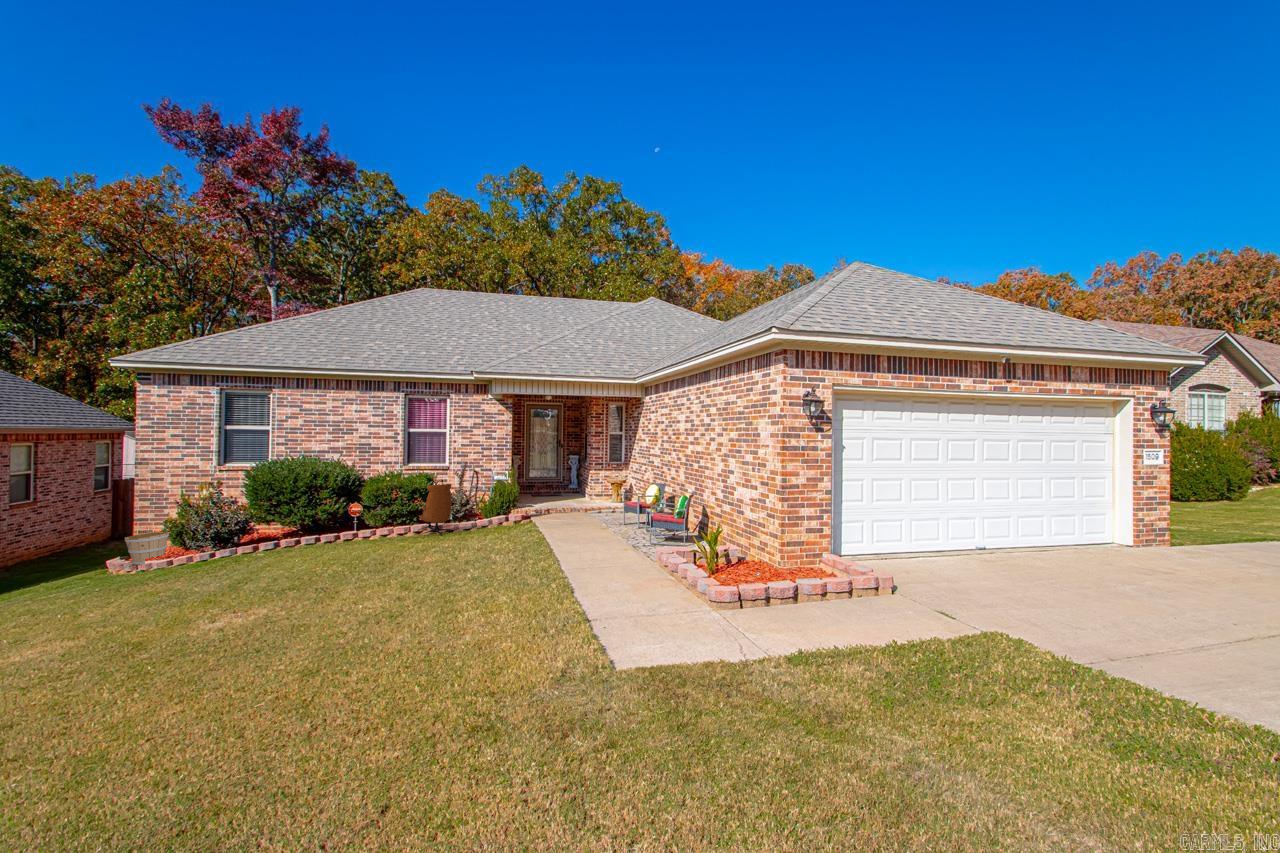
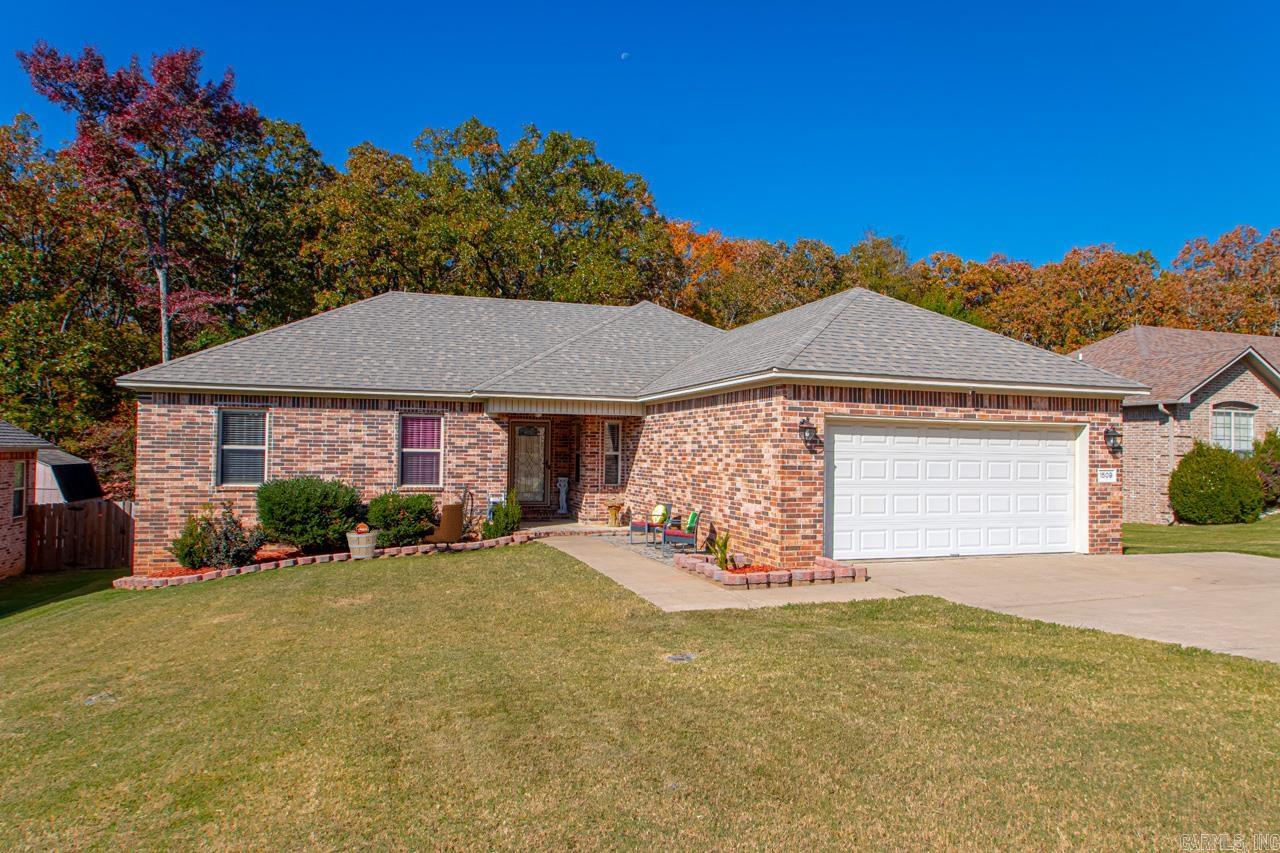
wooden bucket: present [125,532,169,565] -> present [346,530,378,558]

